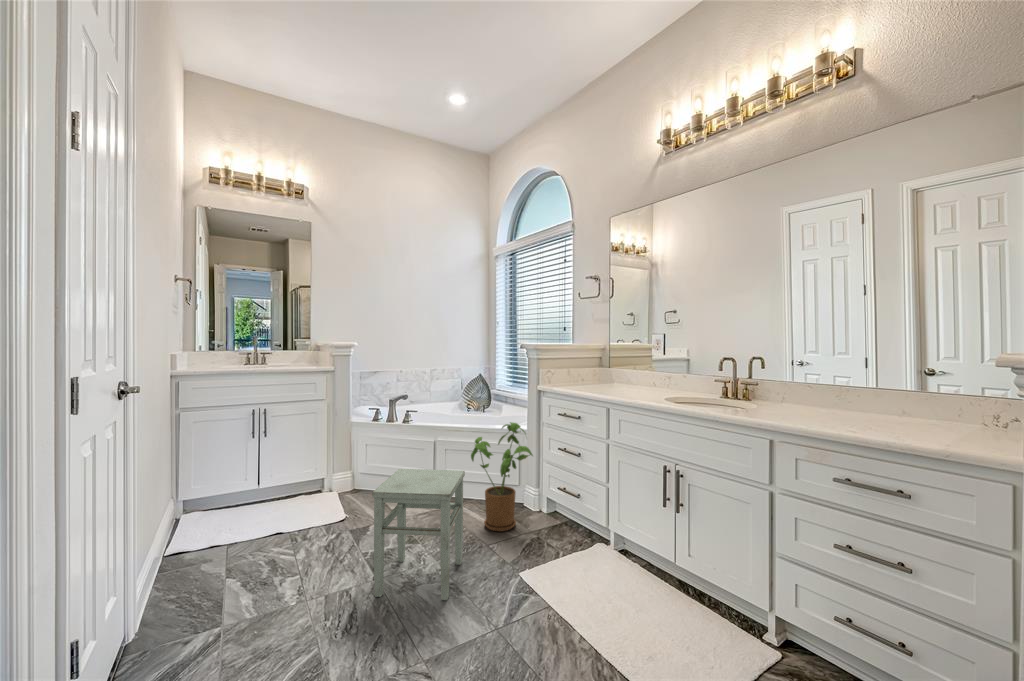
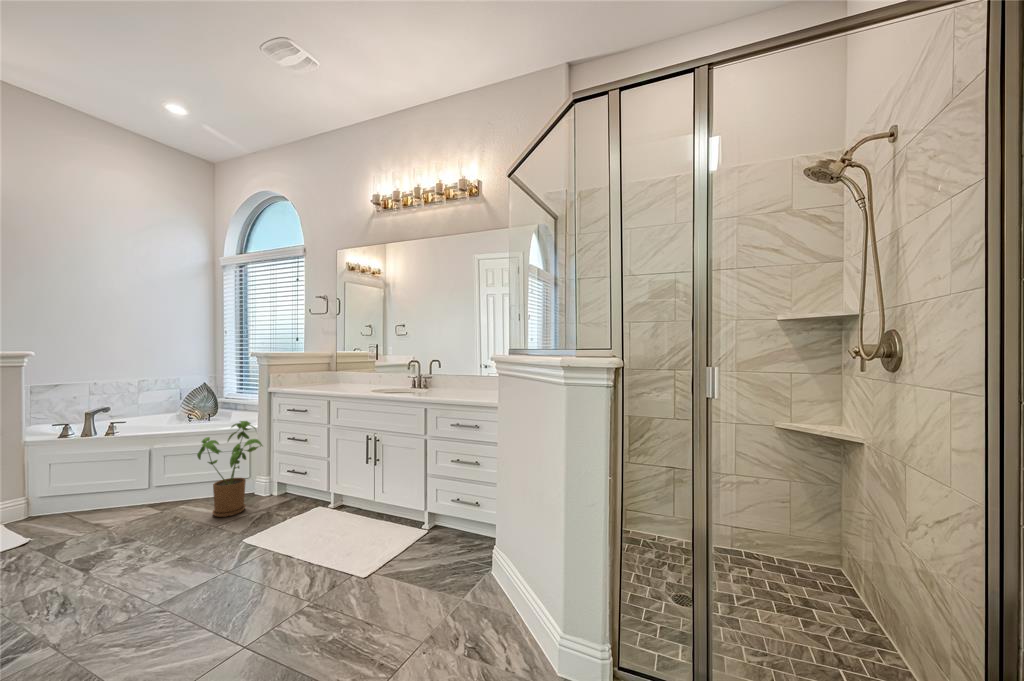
stool: present [372,469,465,600] -> none [87,465,193,589]

